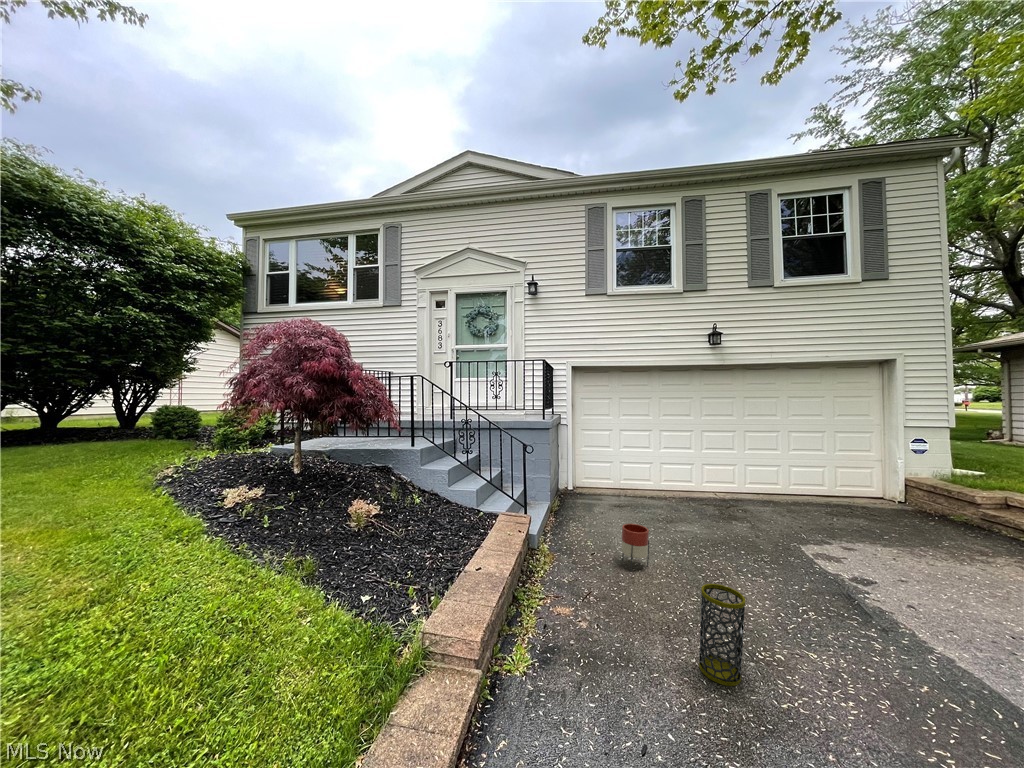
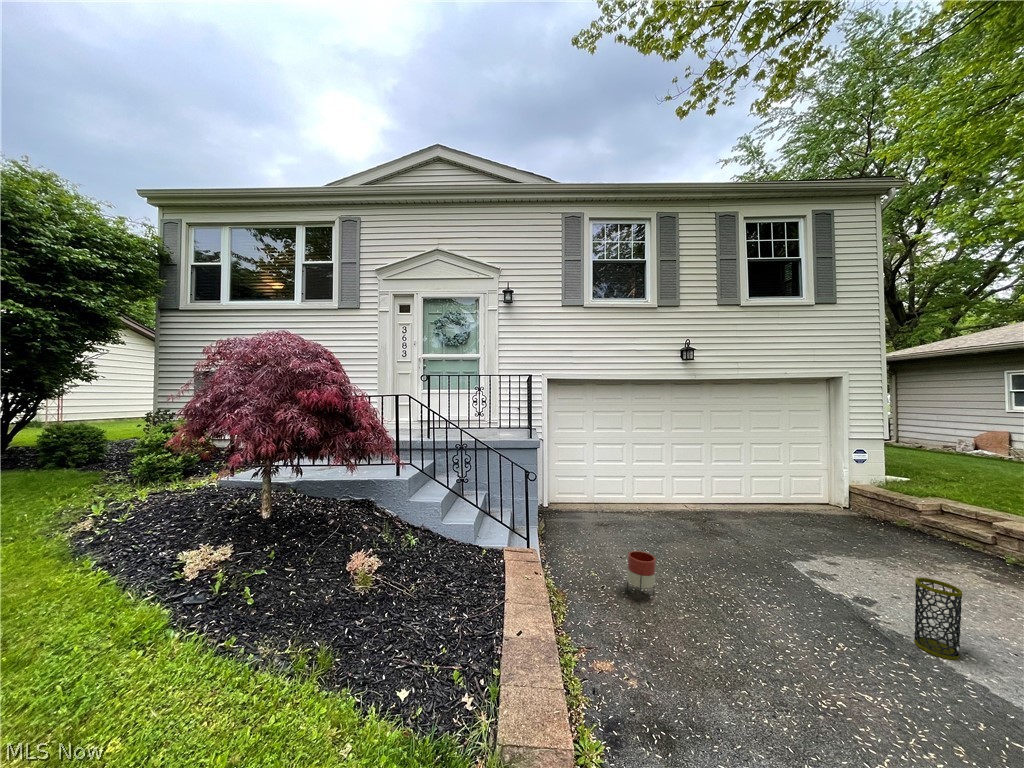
trash can: present [699,584,745,686] -> present [914,578,962,660]

